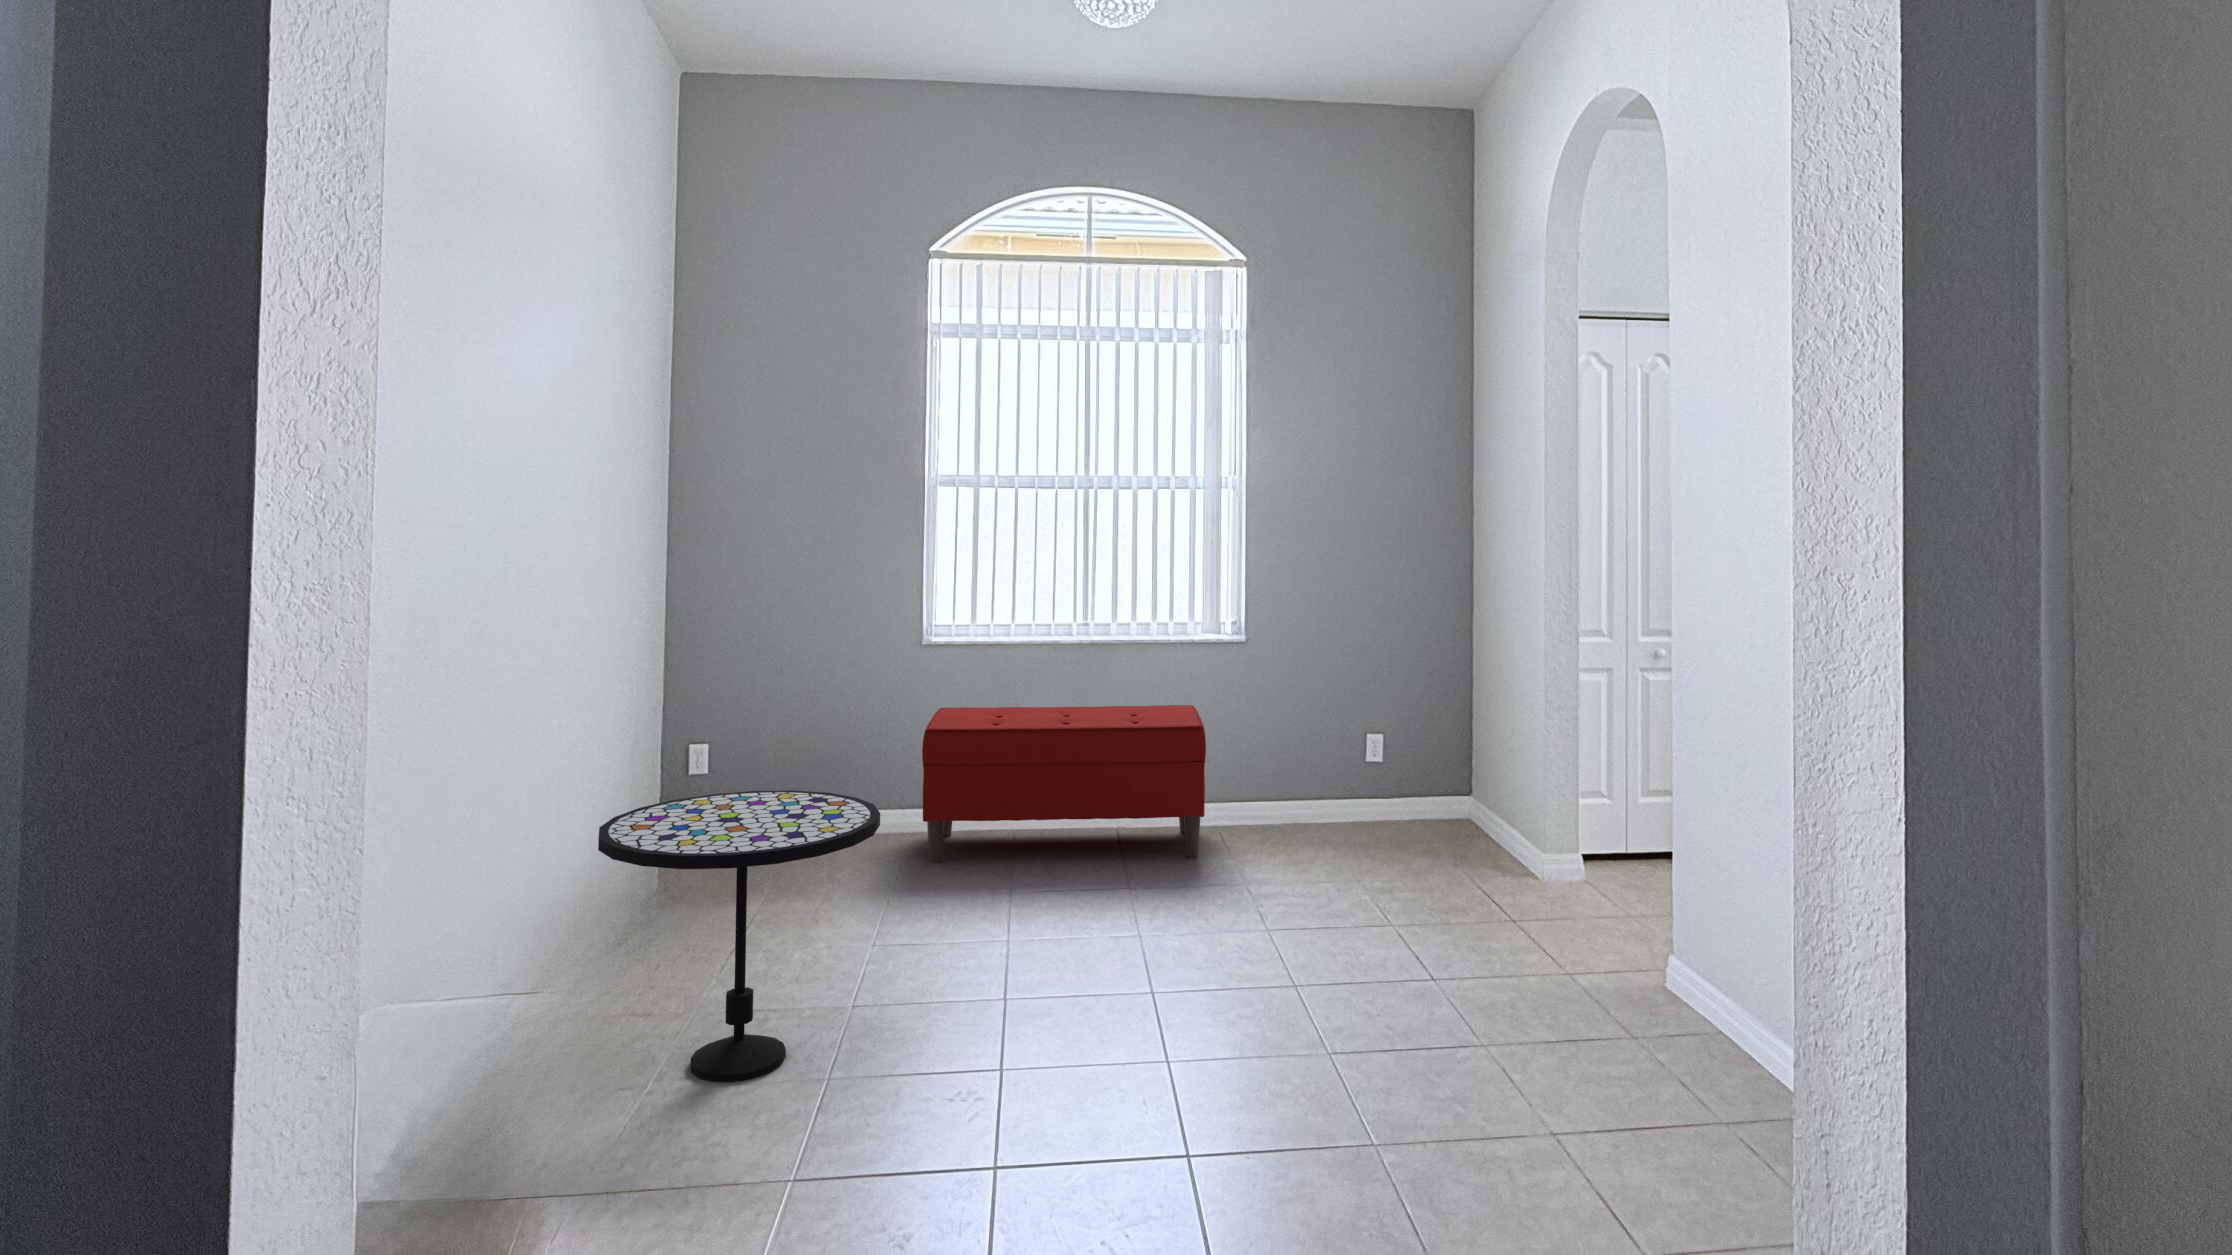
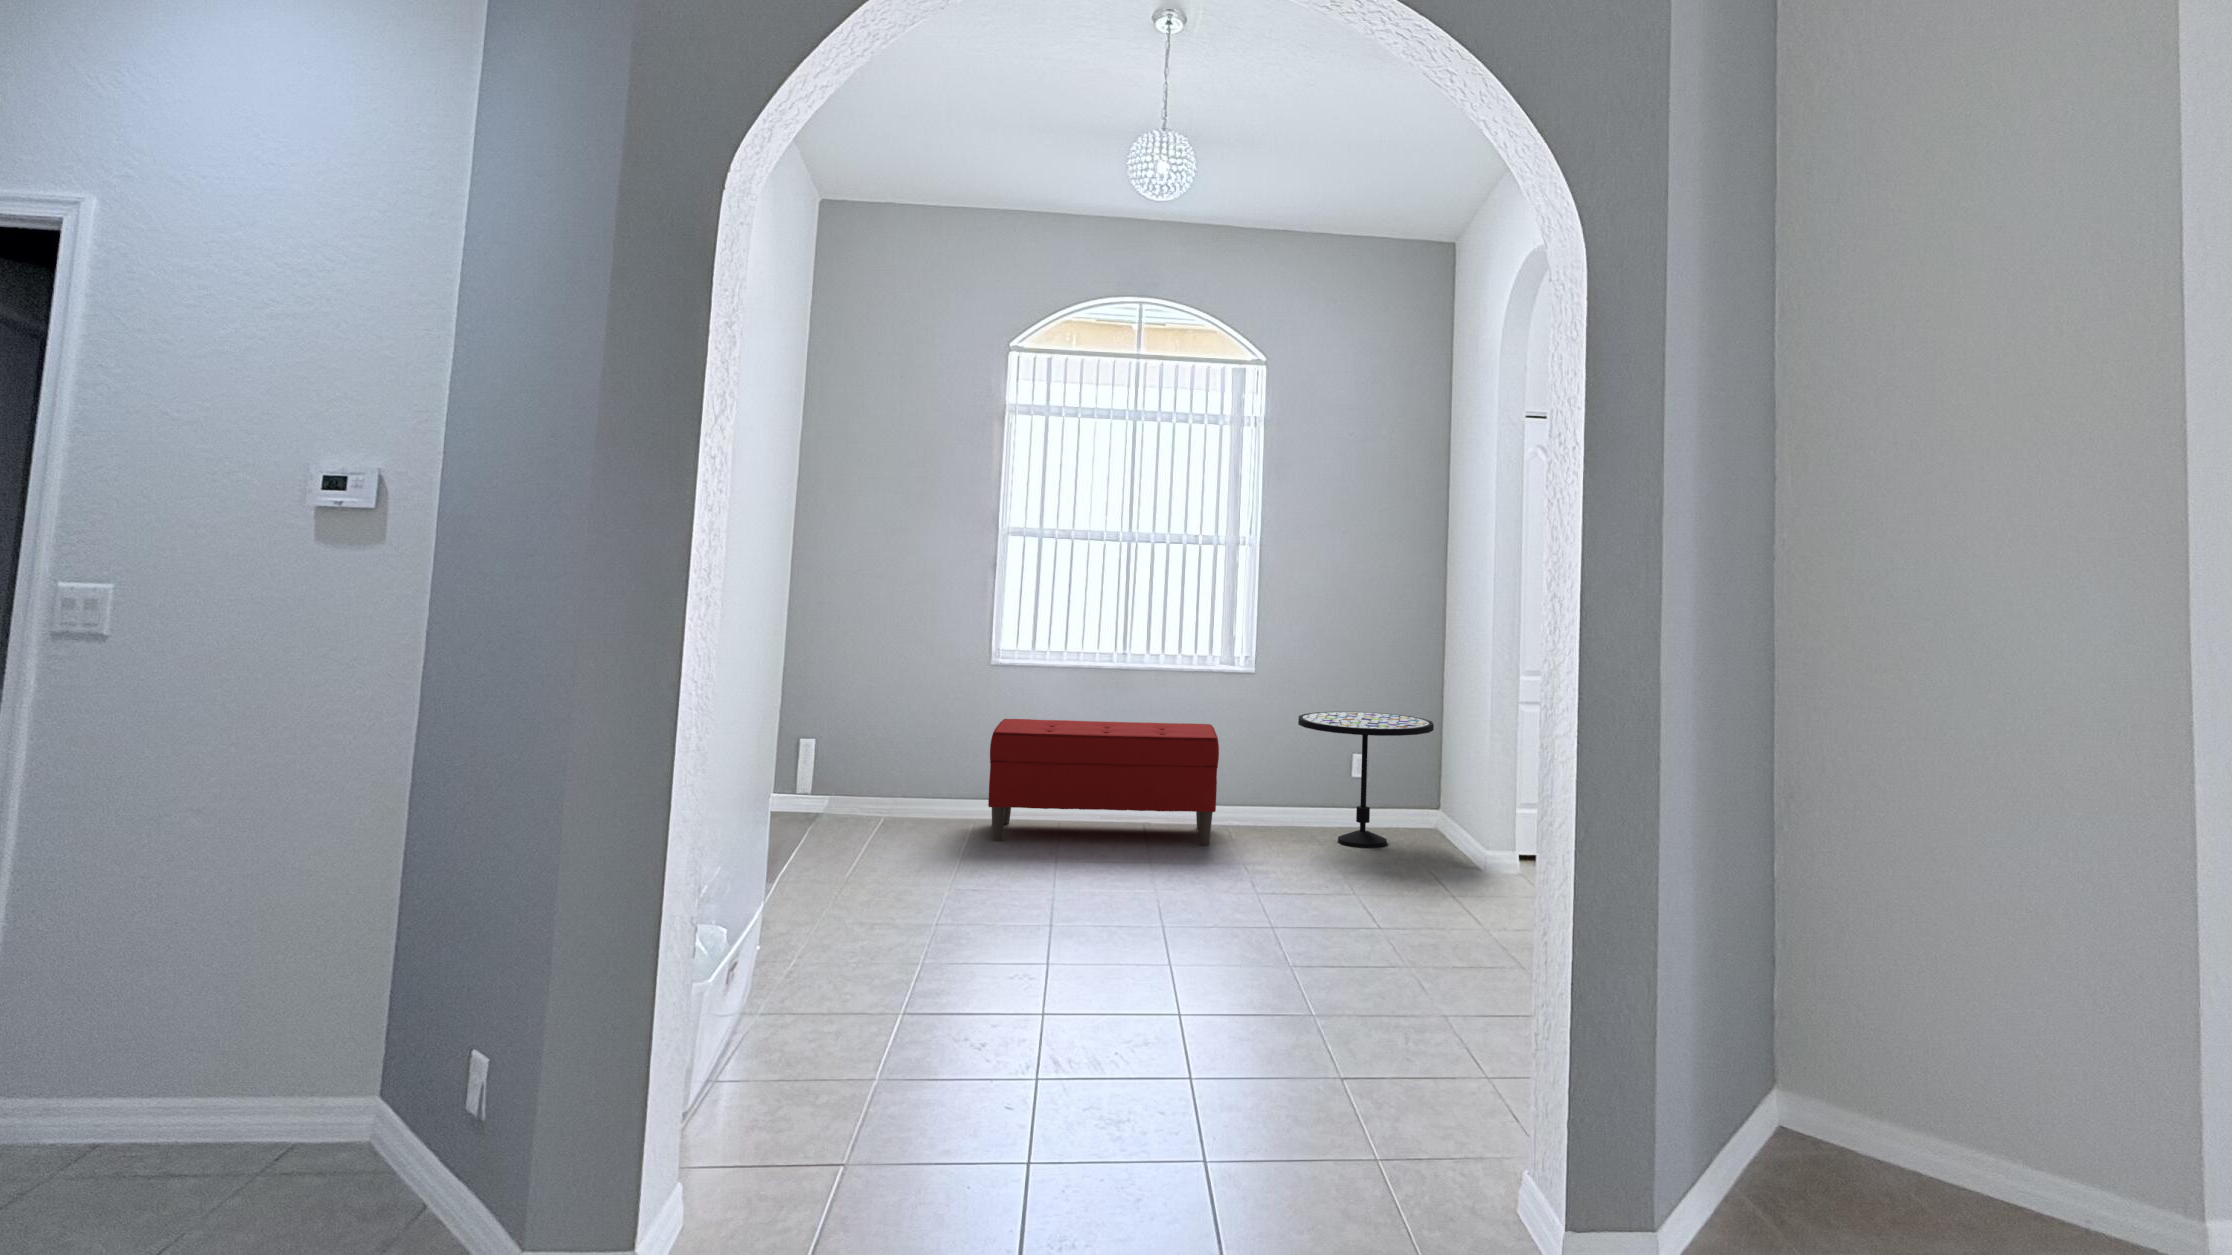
side table: present [598,791,880,1082] -> present [1298,712,1434,847]

